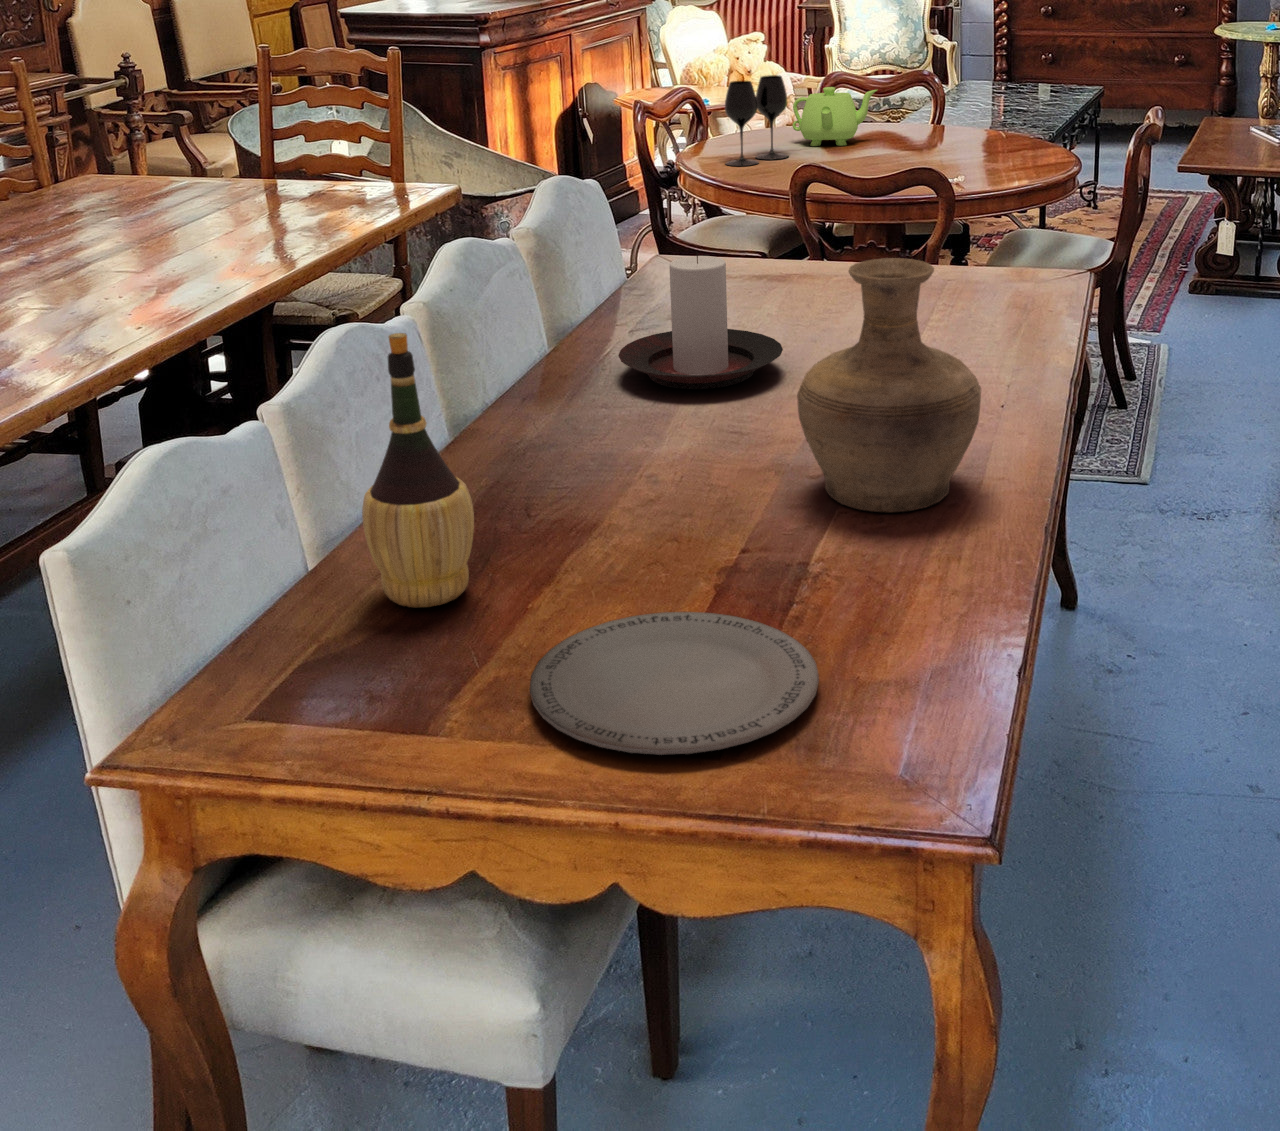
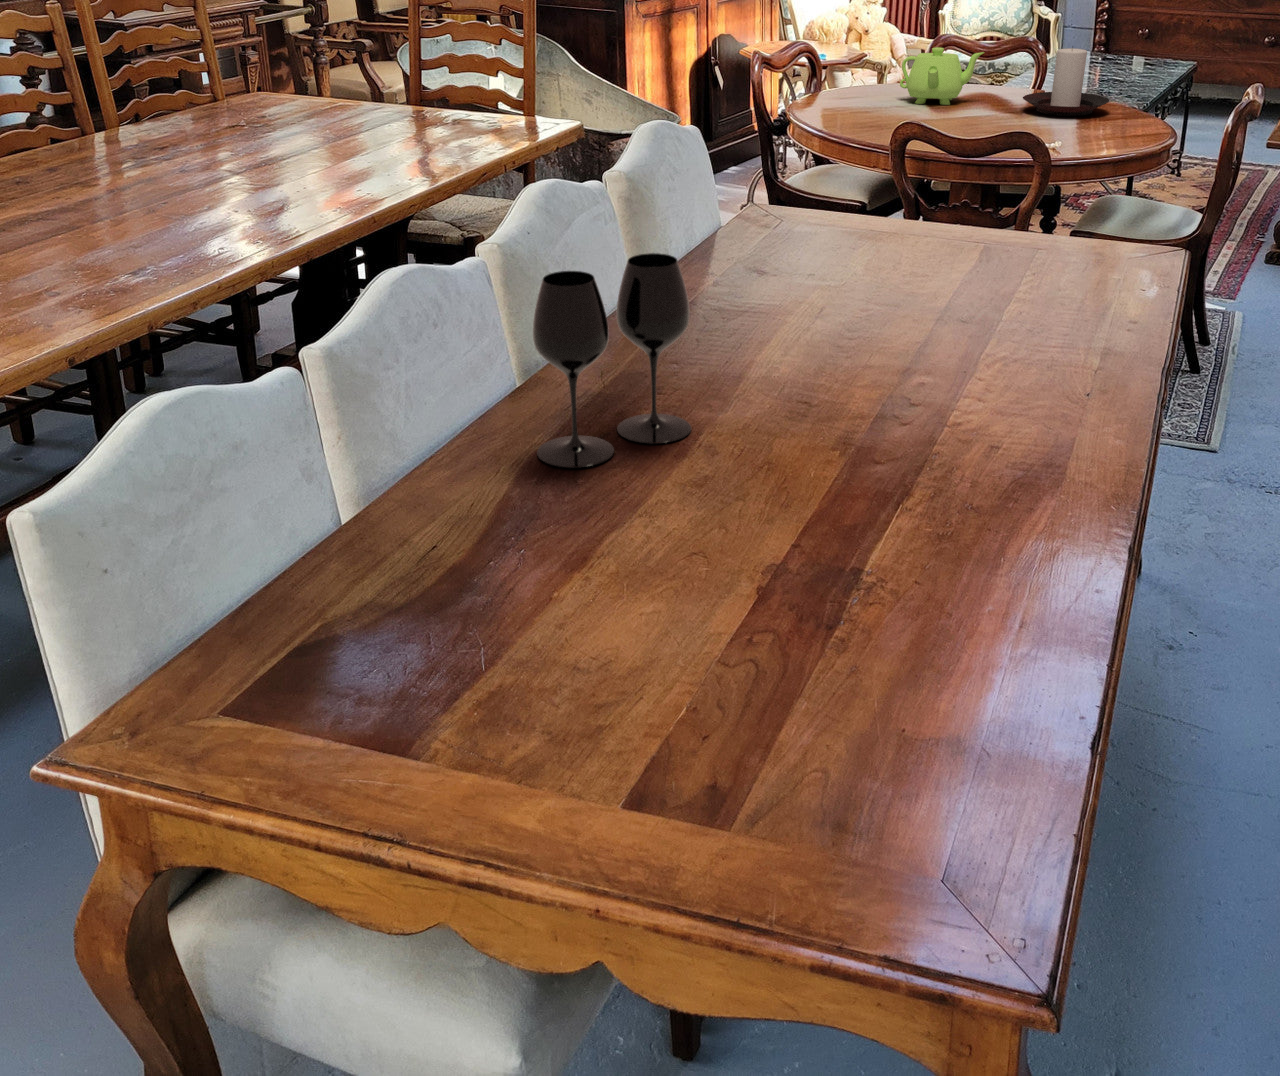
wine glass: present [725,75,788,166] -> present [533,253,691,468]
candle holder: present [618,254,783,389] -> present [1023,48,1110,116]
vase: present [797,258,981,512] -> none [867,236,1071,515]
wine bottle: present [362,333,474,607] -> none [380,294,500,591]
plate: present [529,612,819,755] -> none [529,623,857,821]

